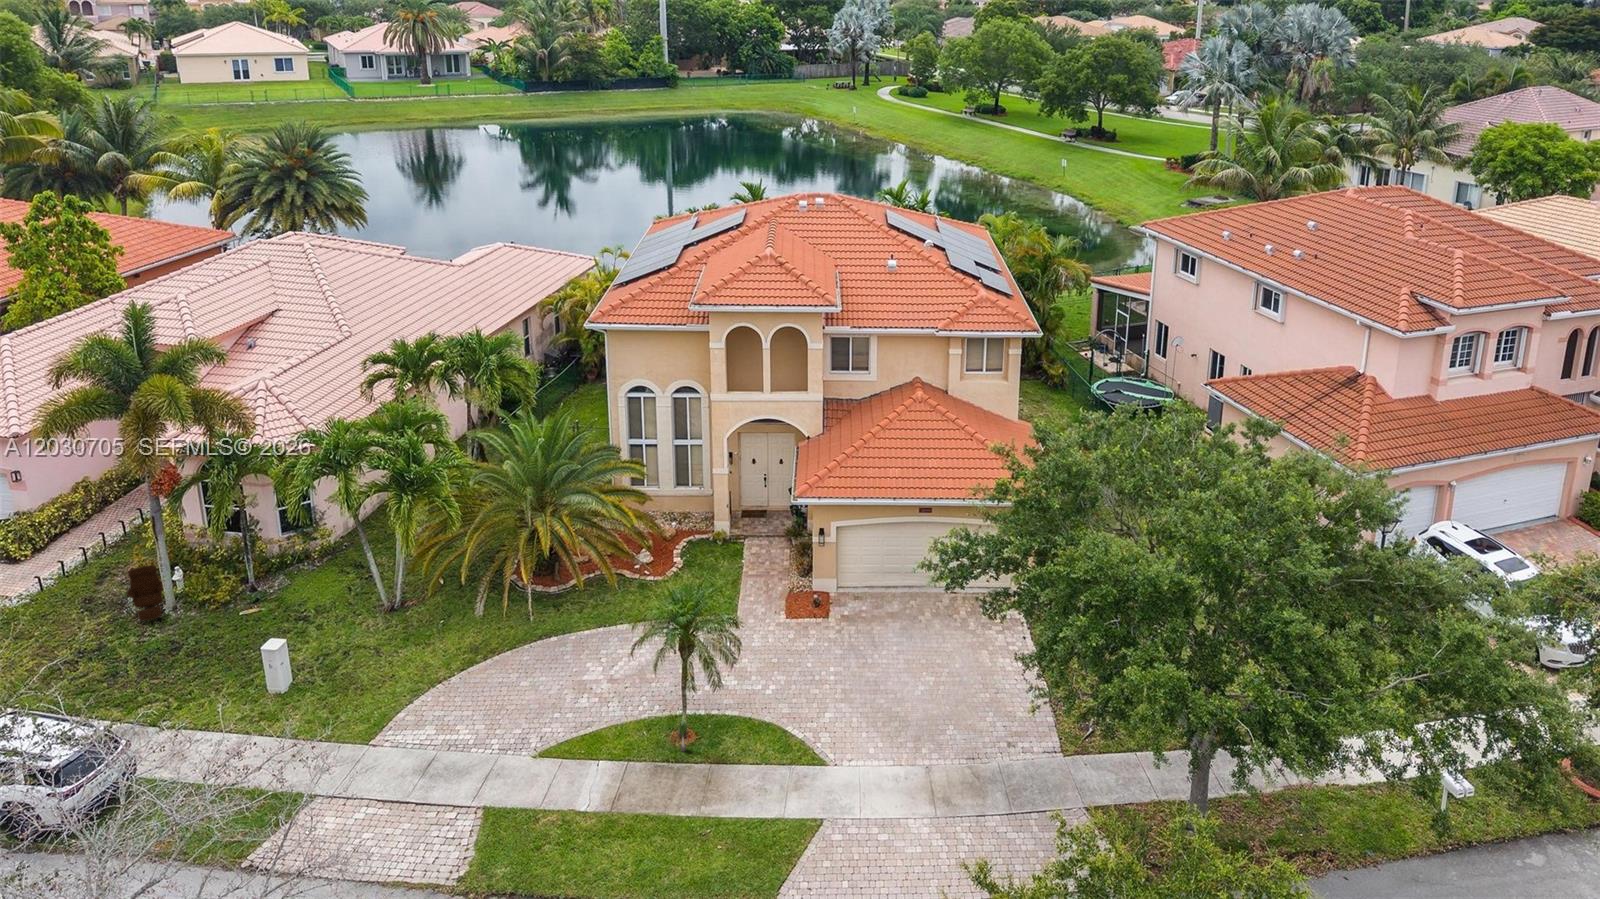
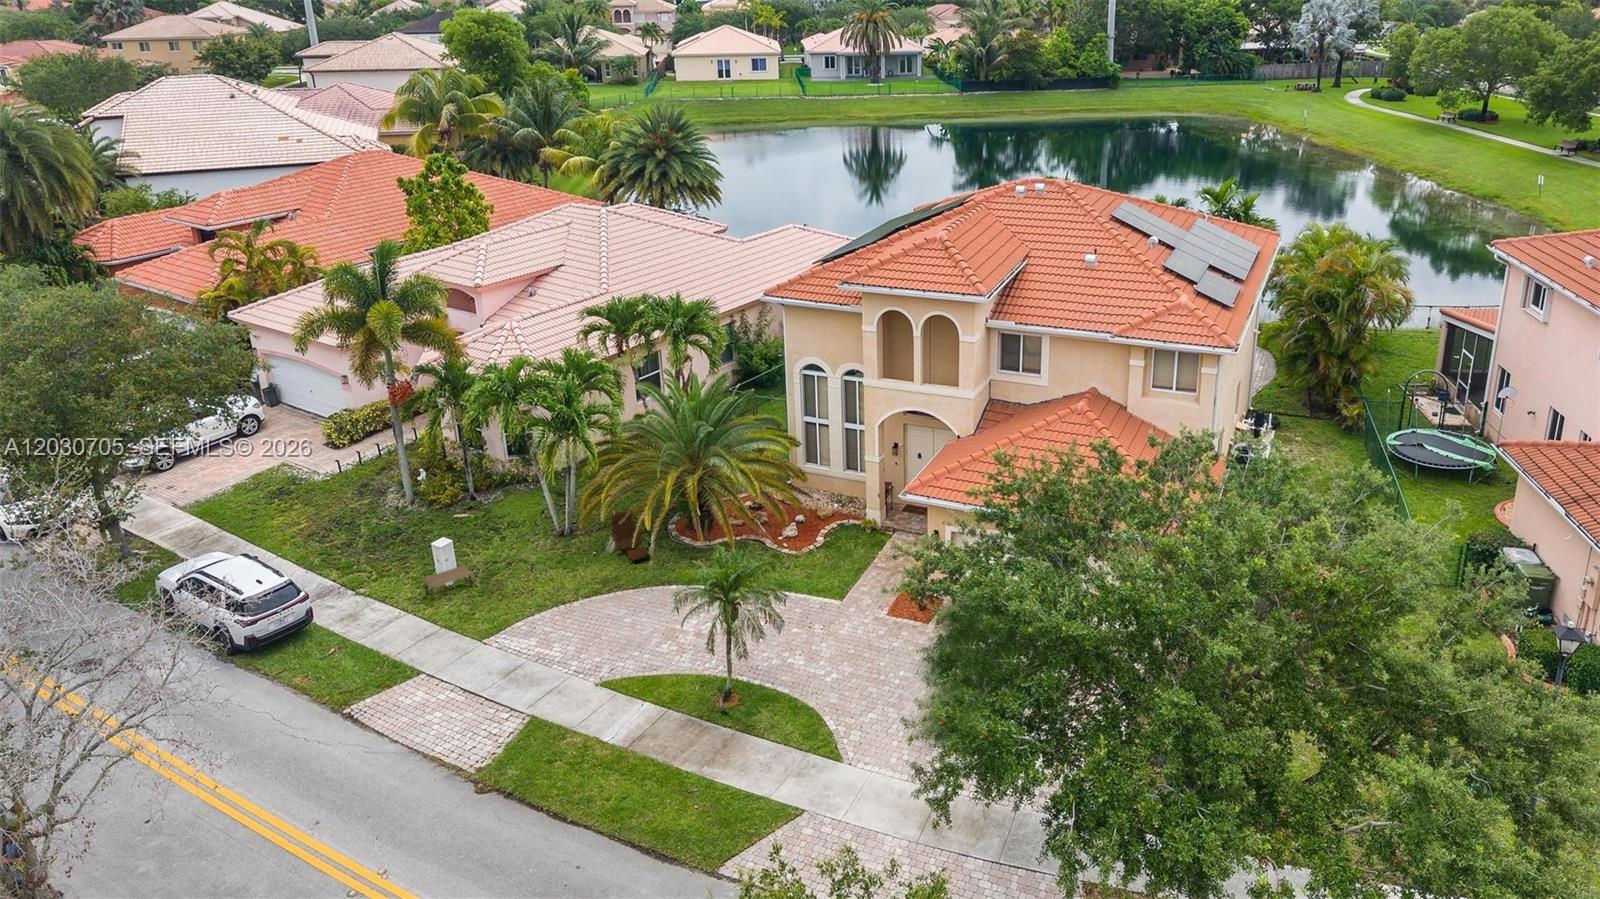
lounge chair: present [126,565,163,623] -> present [611,512,647,561]
bench: none [260,663,317,710] -> present [424,566,472,599]

